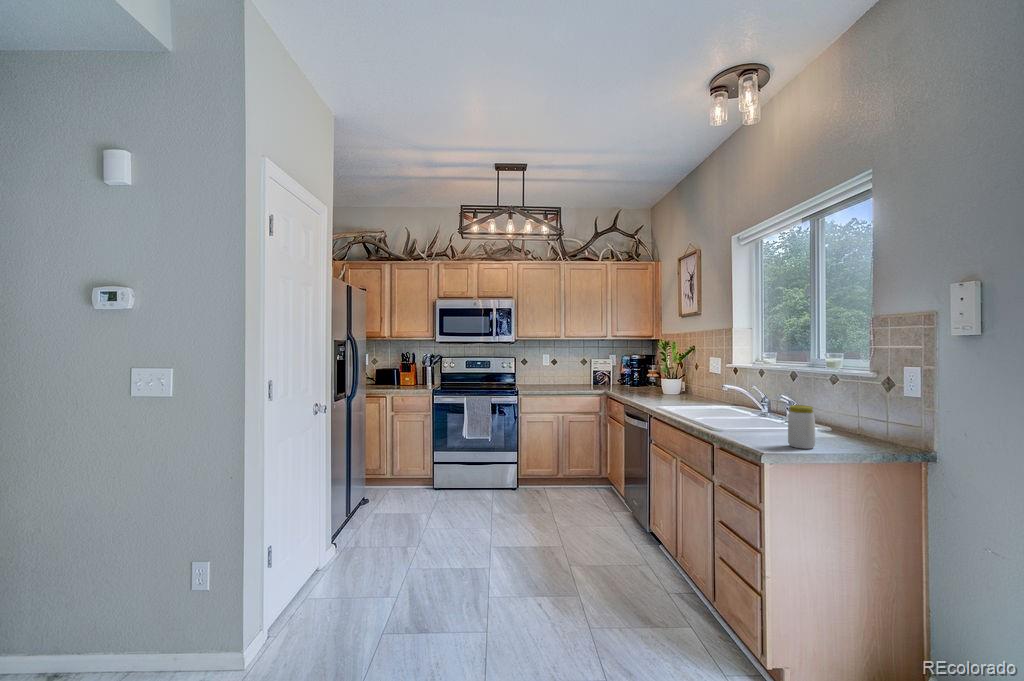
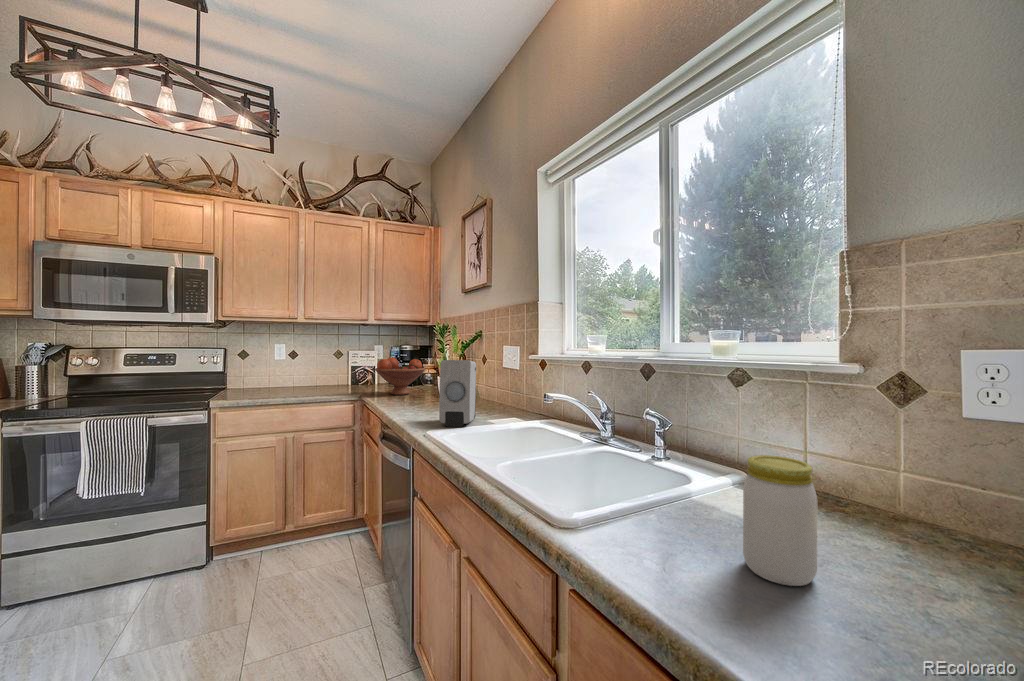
fruit bowl: none [614,365,651,391] -> present [375,358,425,395]
soap dispenser: none [664,367,688,408] -> present [439,360,476,427]

